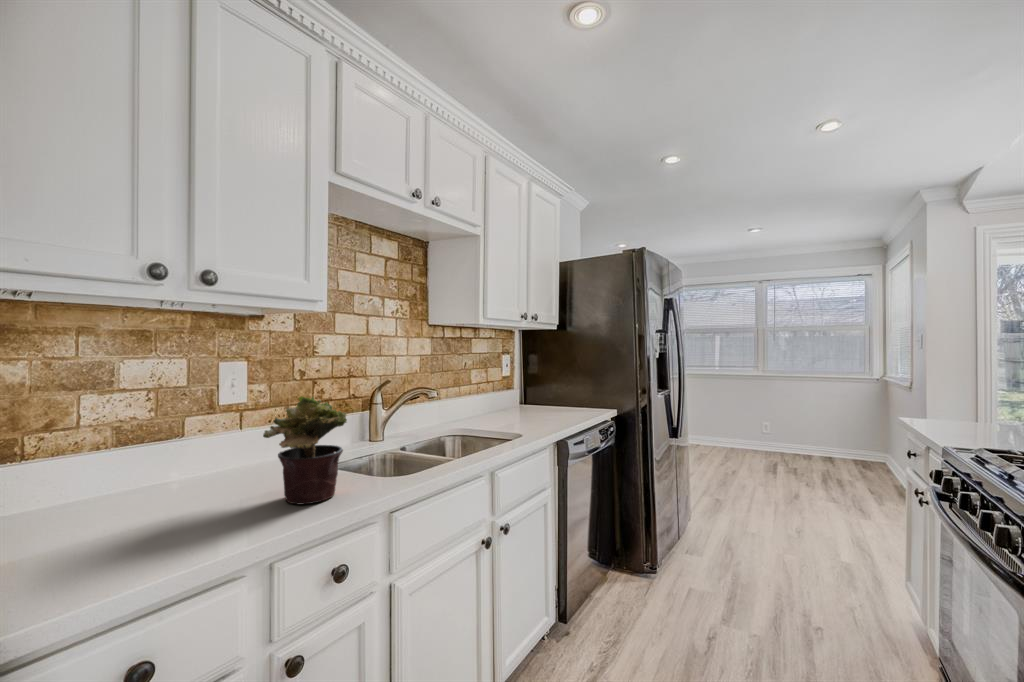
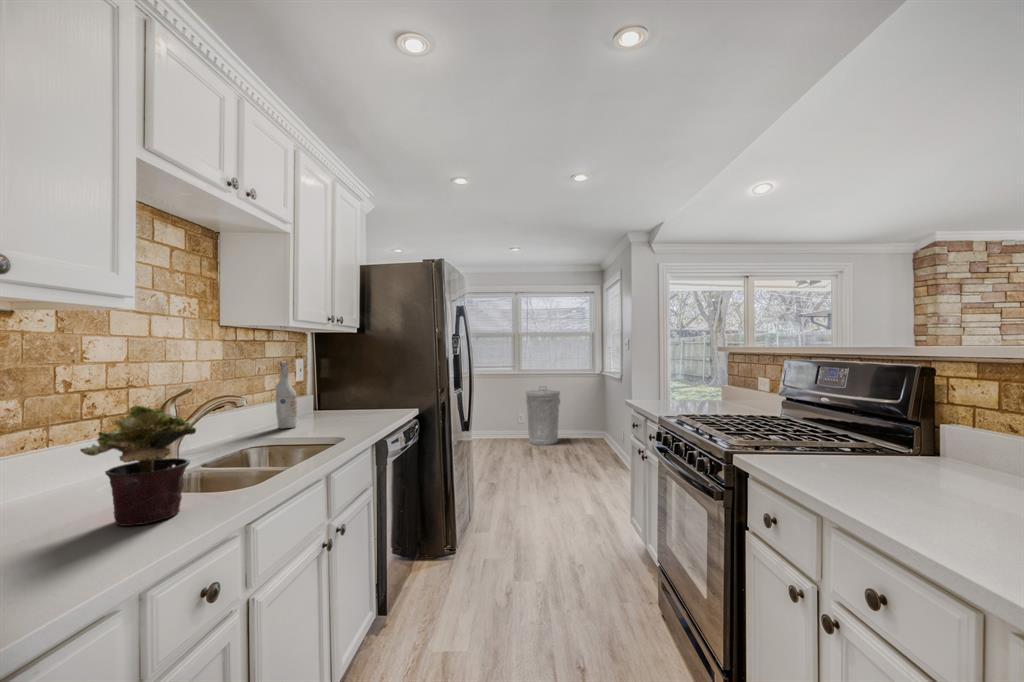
spray bottle: none [473,356,493,420] -> present [275,361,298,429]
trash can: none [773,391,824,465] -> present [526,387,560,445]

